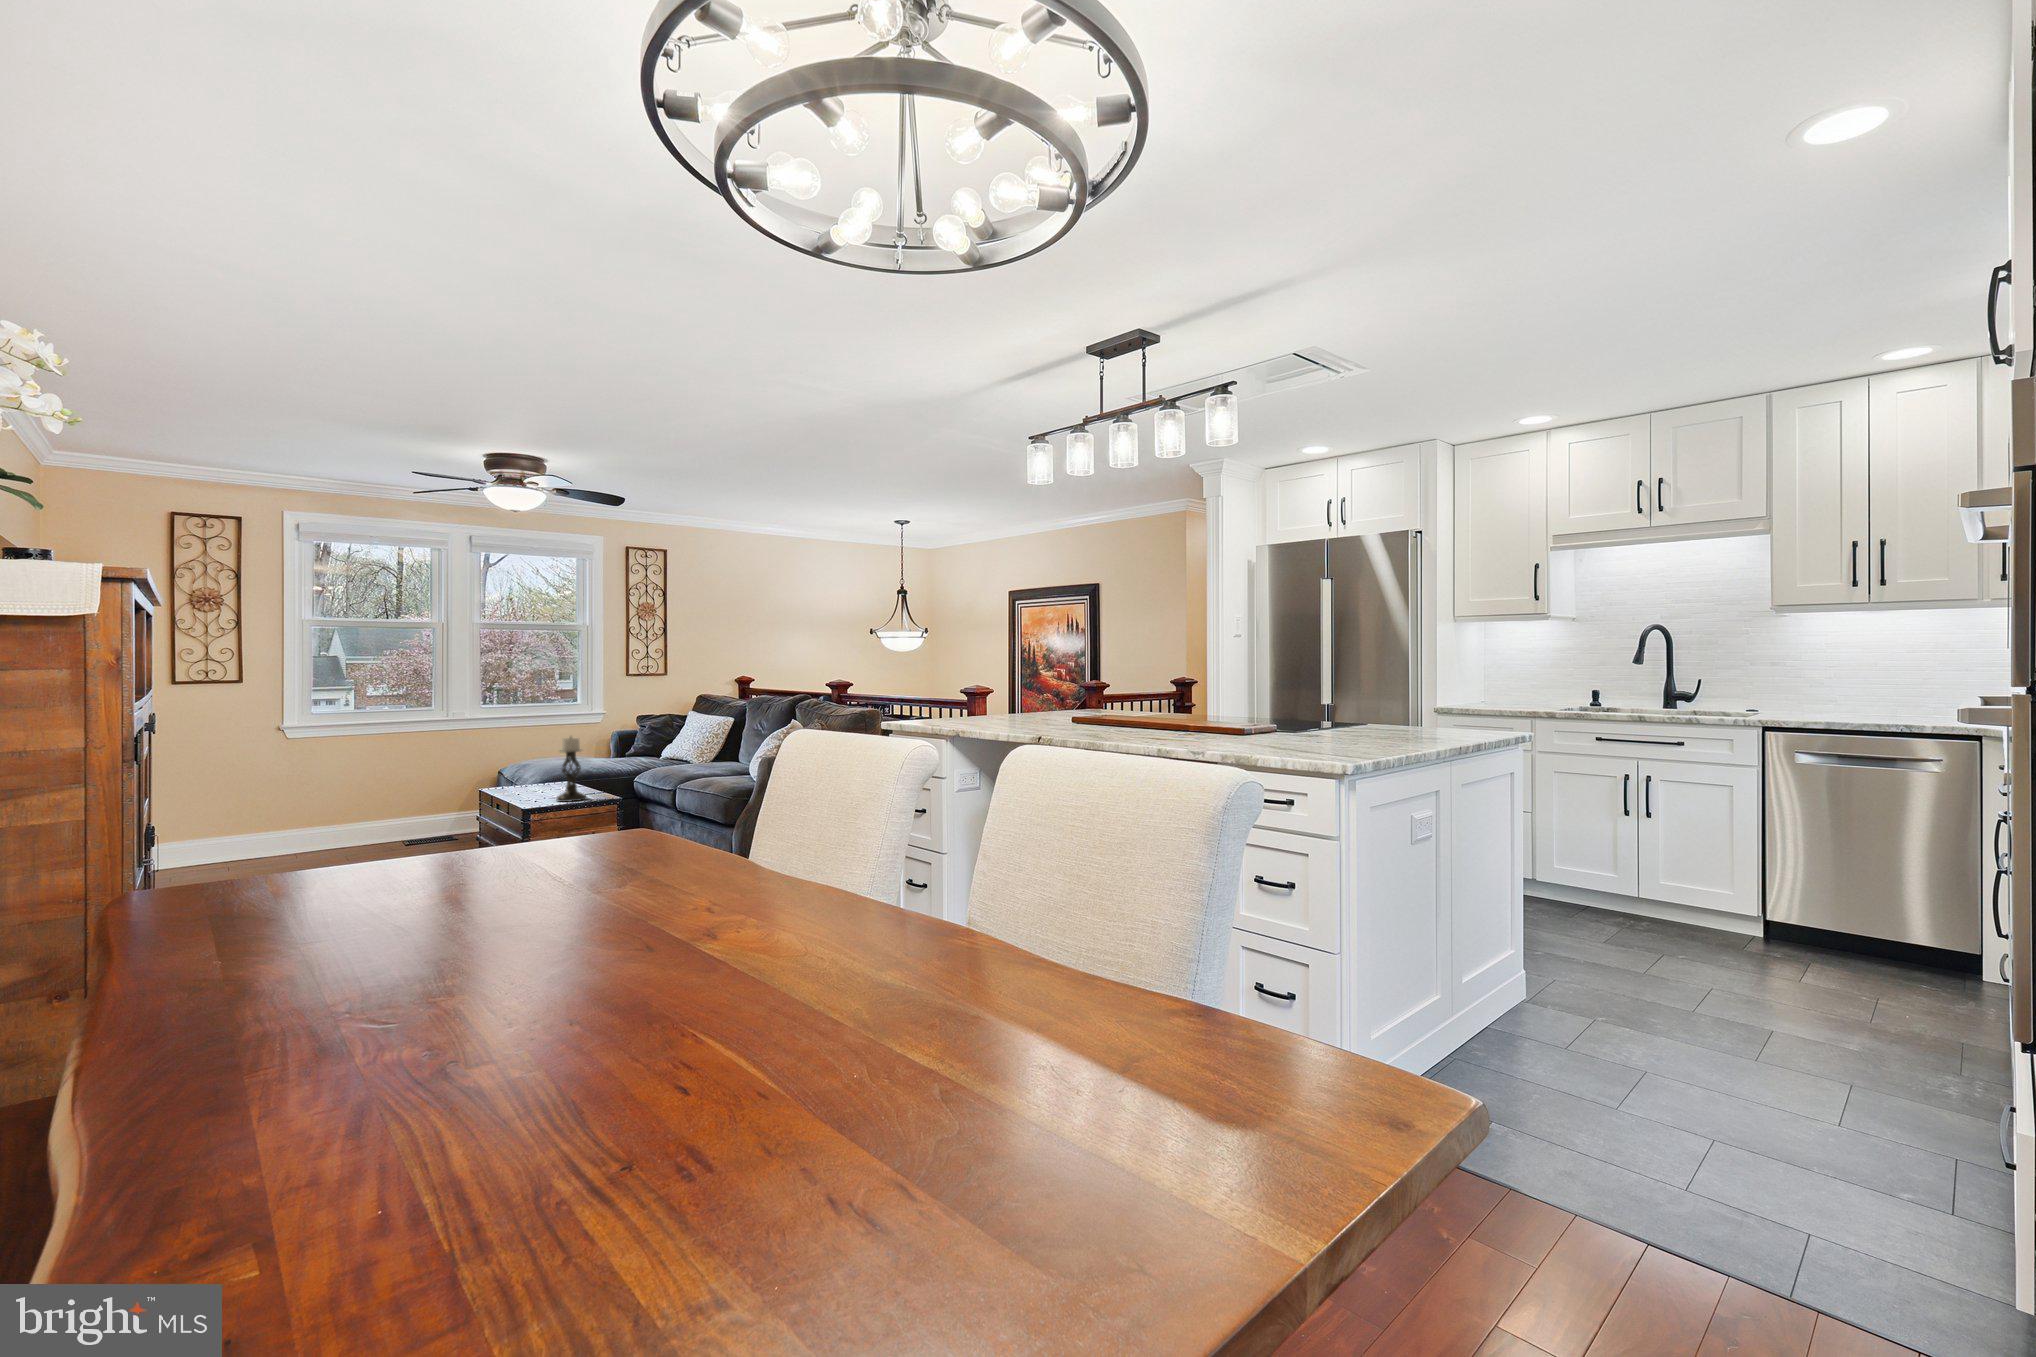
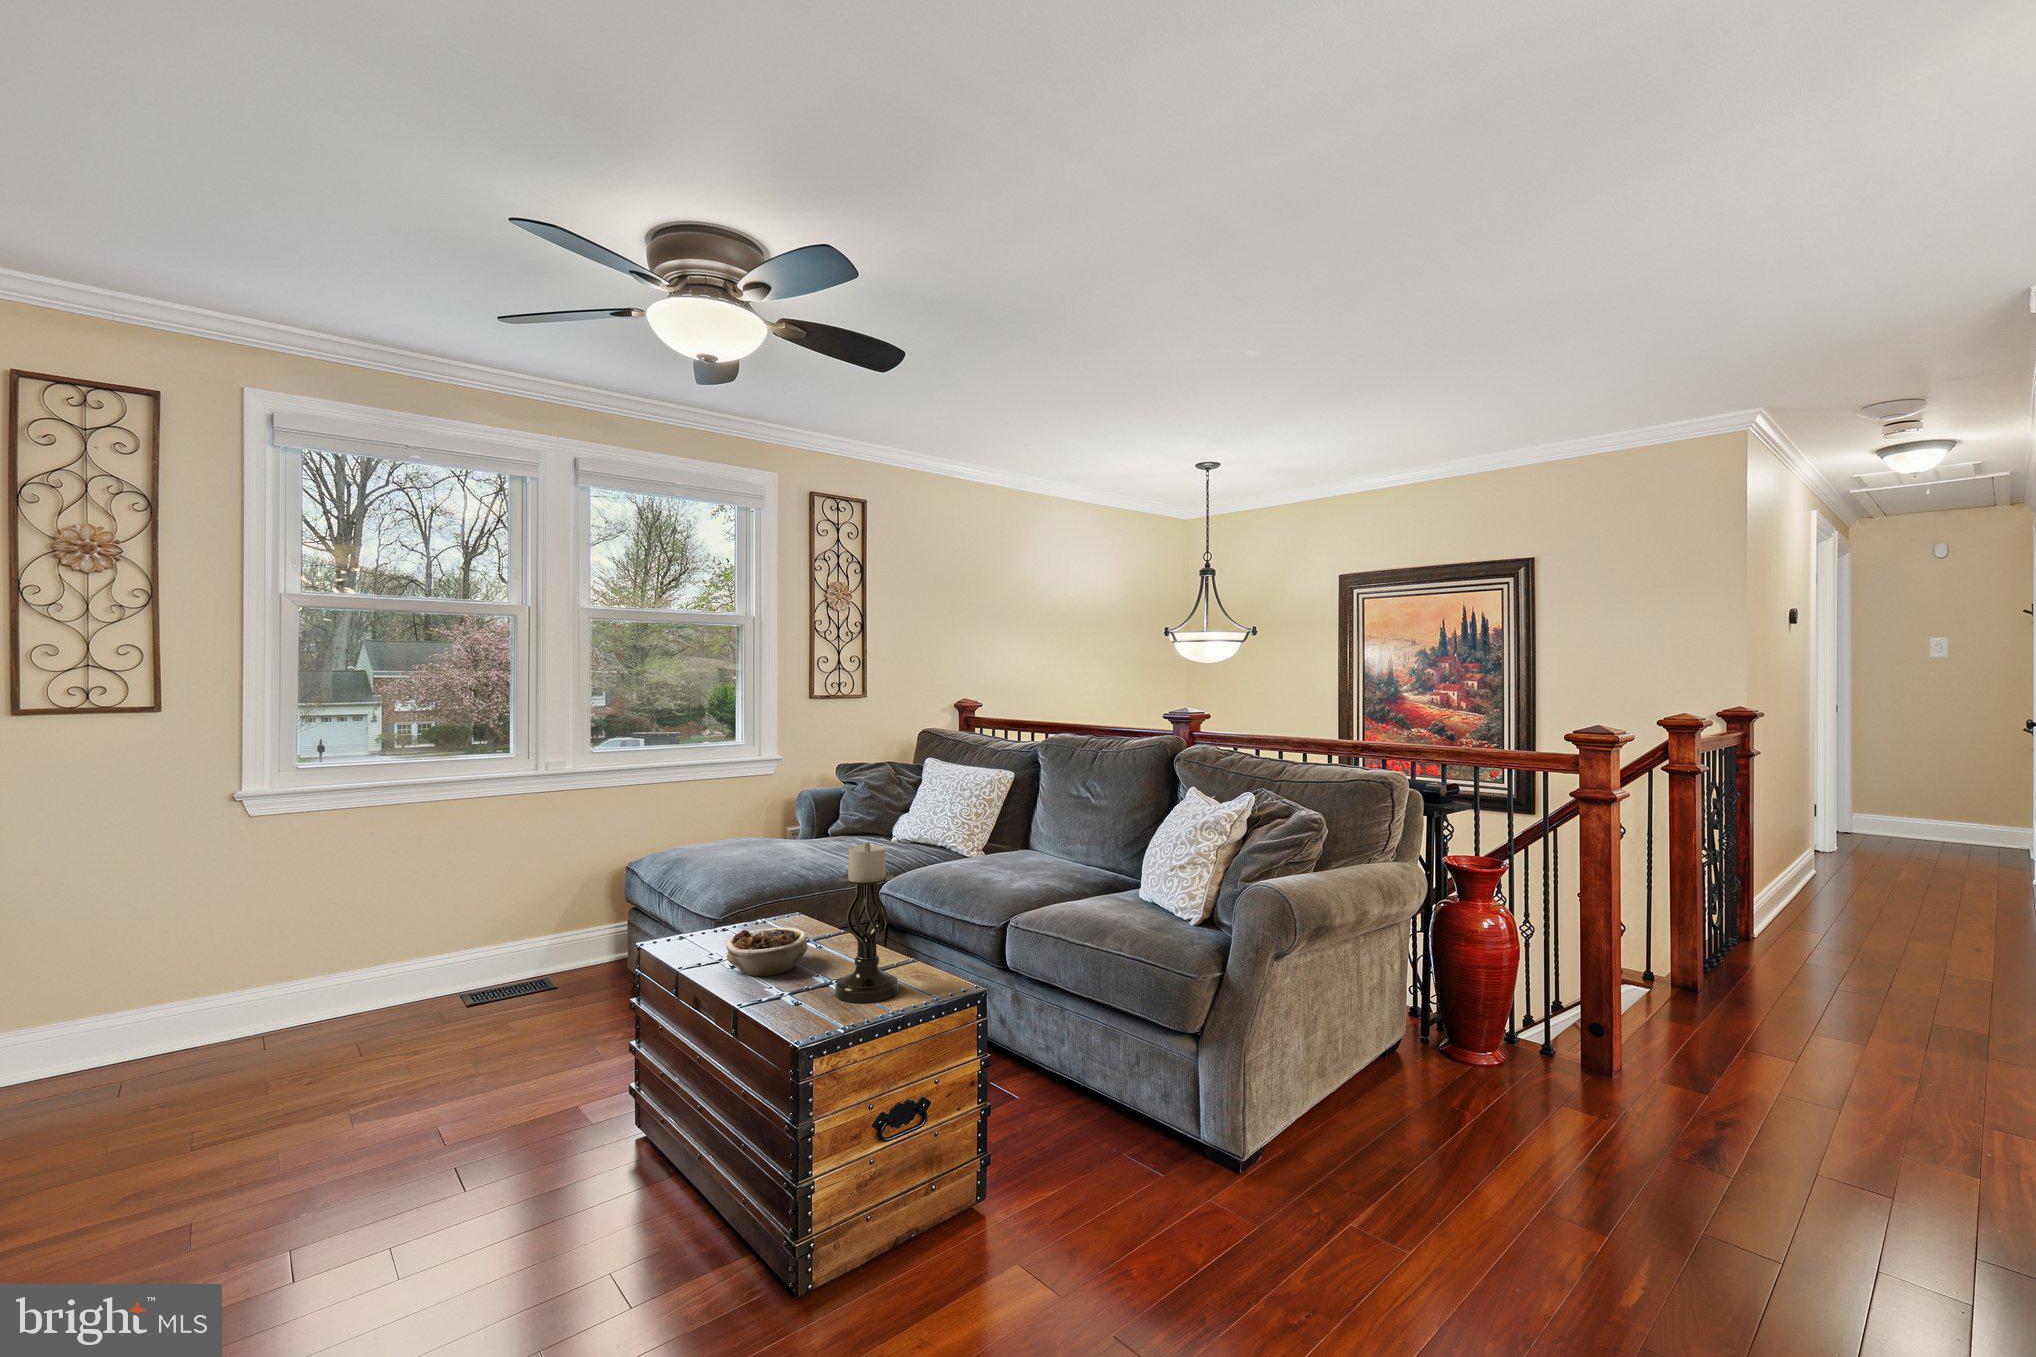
succulent planter: none [516,778,555,797] -> present [726,928,808,976]

